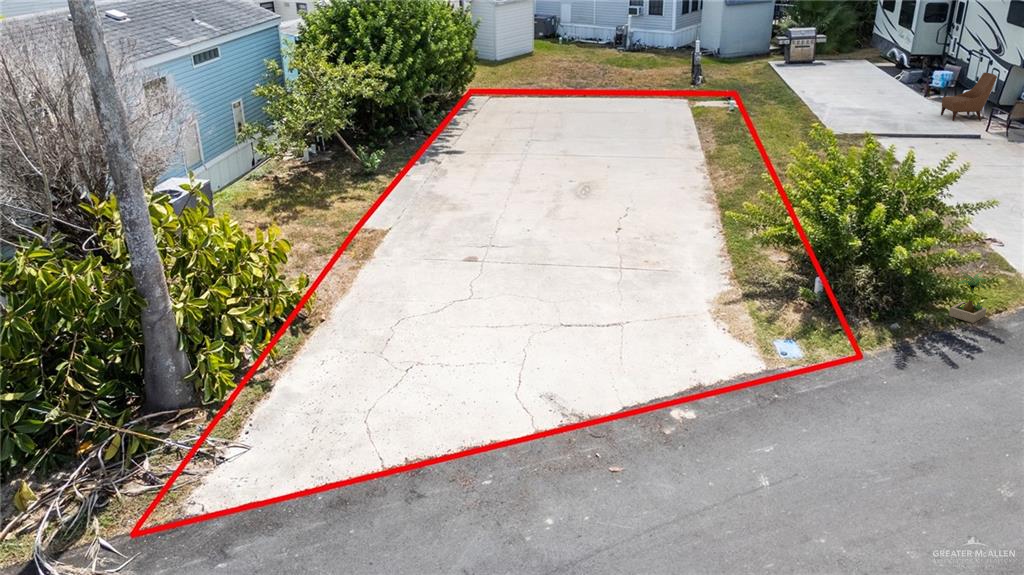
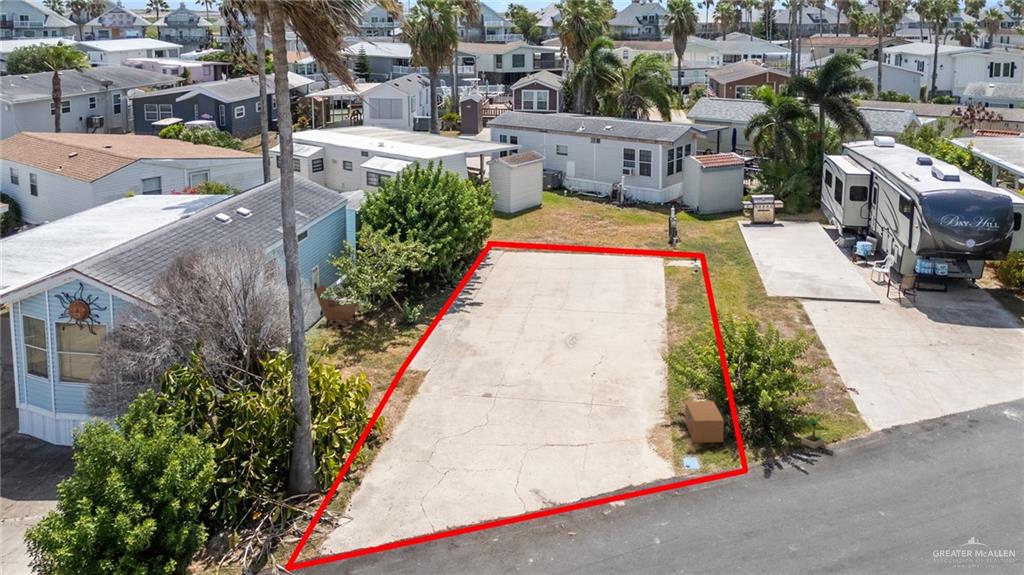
chair: present [941,73,997,121] -> present [316,285,356,327]
cardboard box: none [763,256,832,317] -> present [685,401,724,443]

